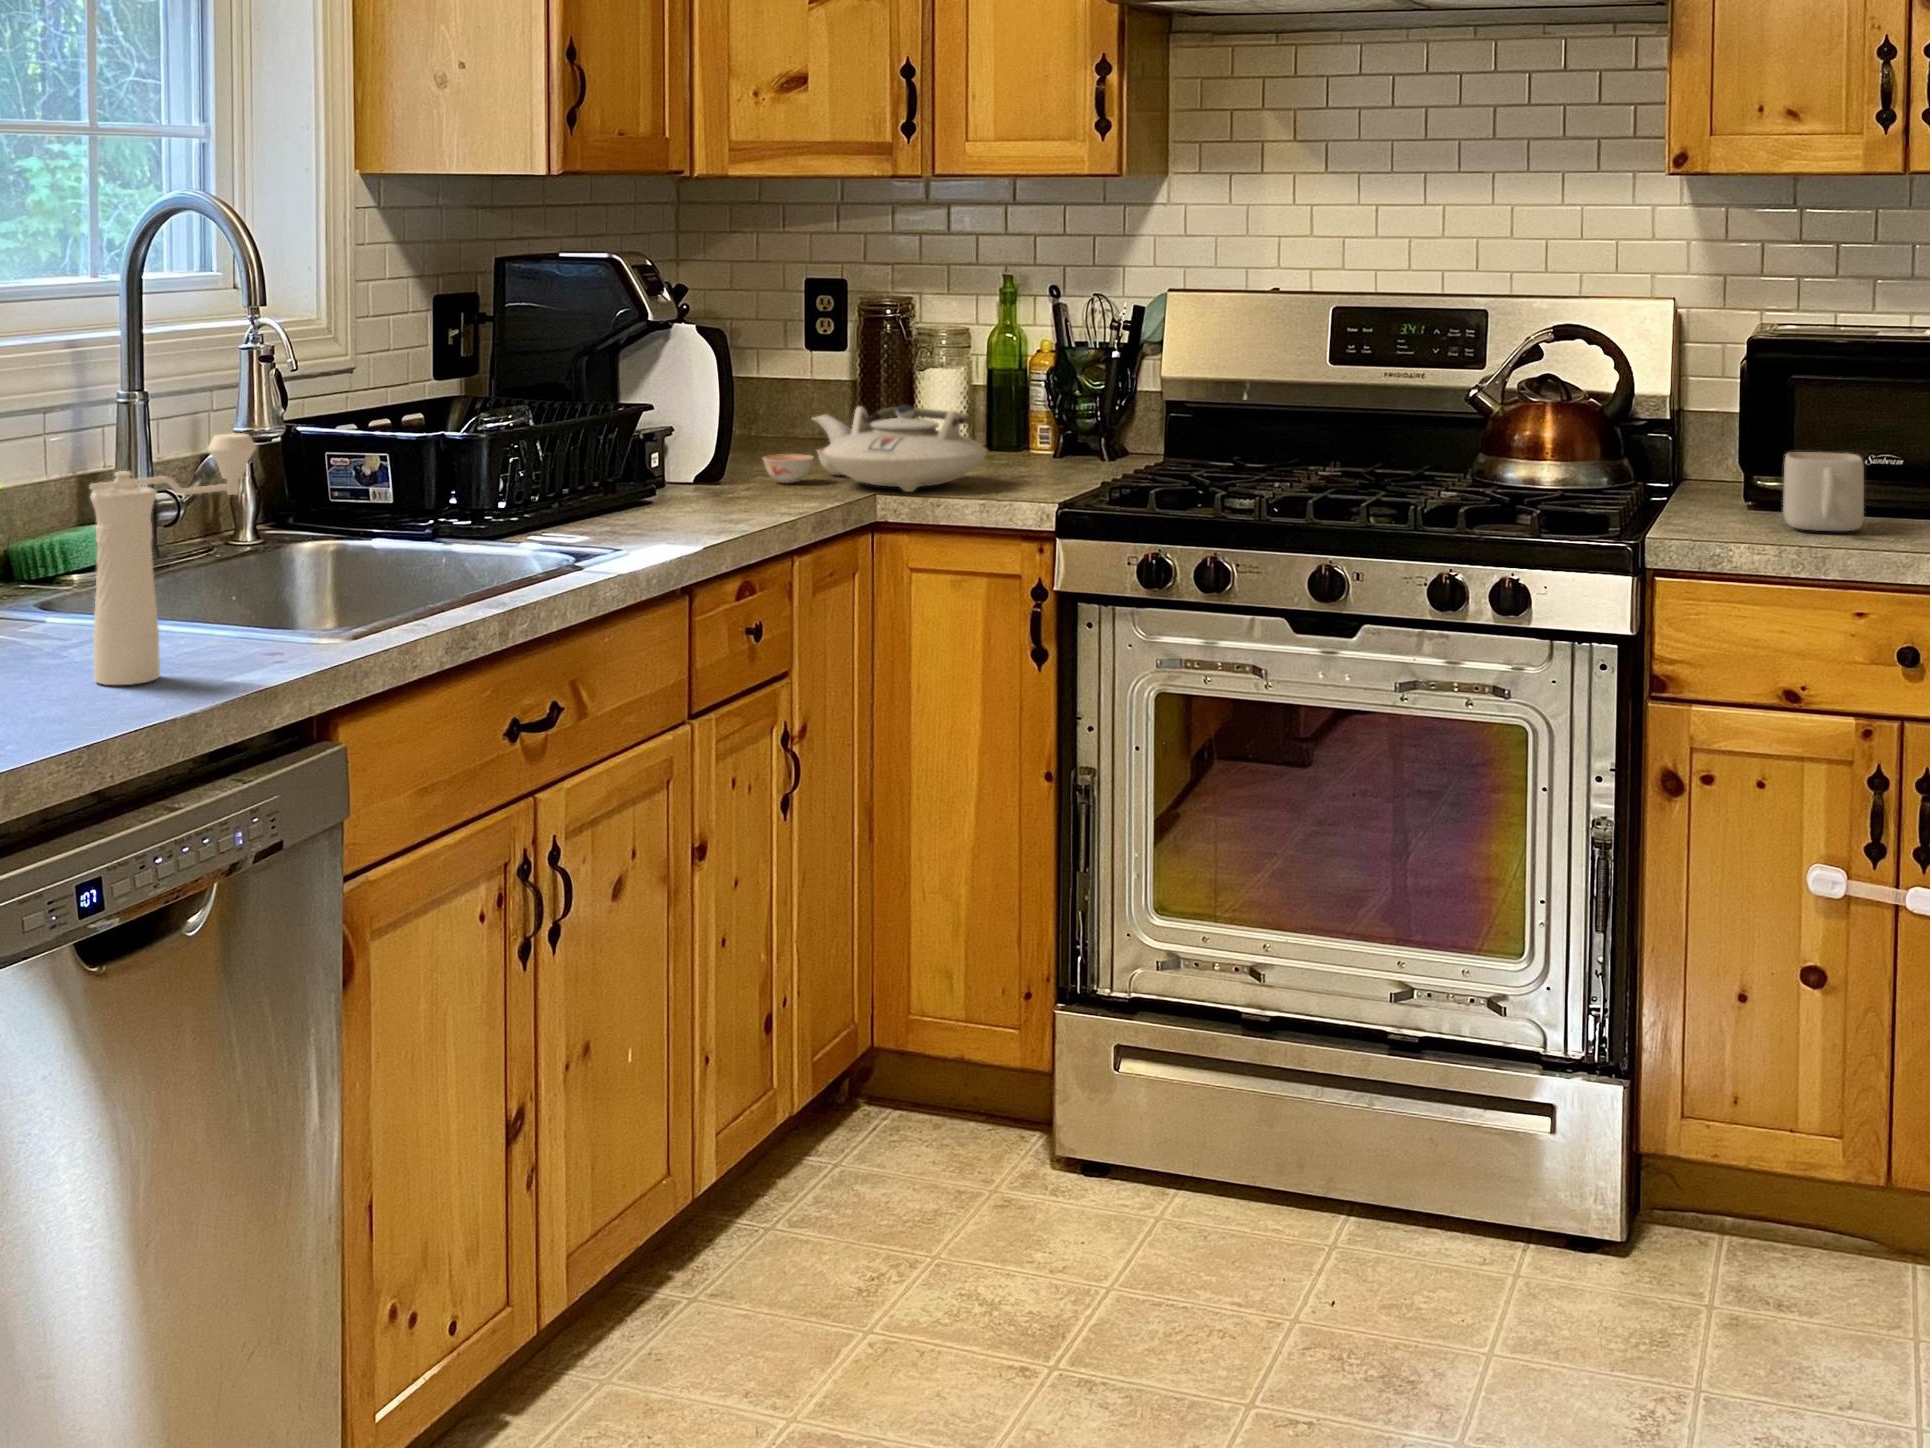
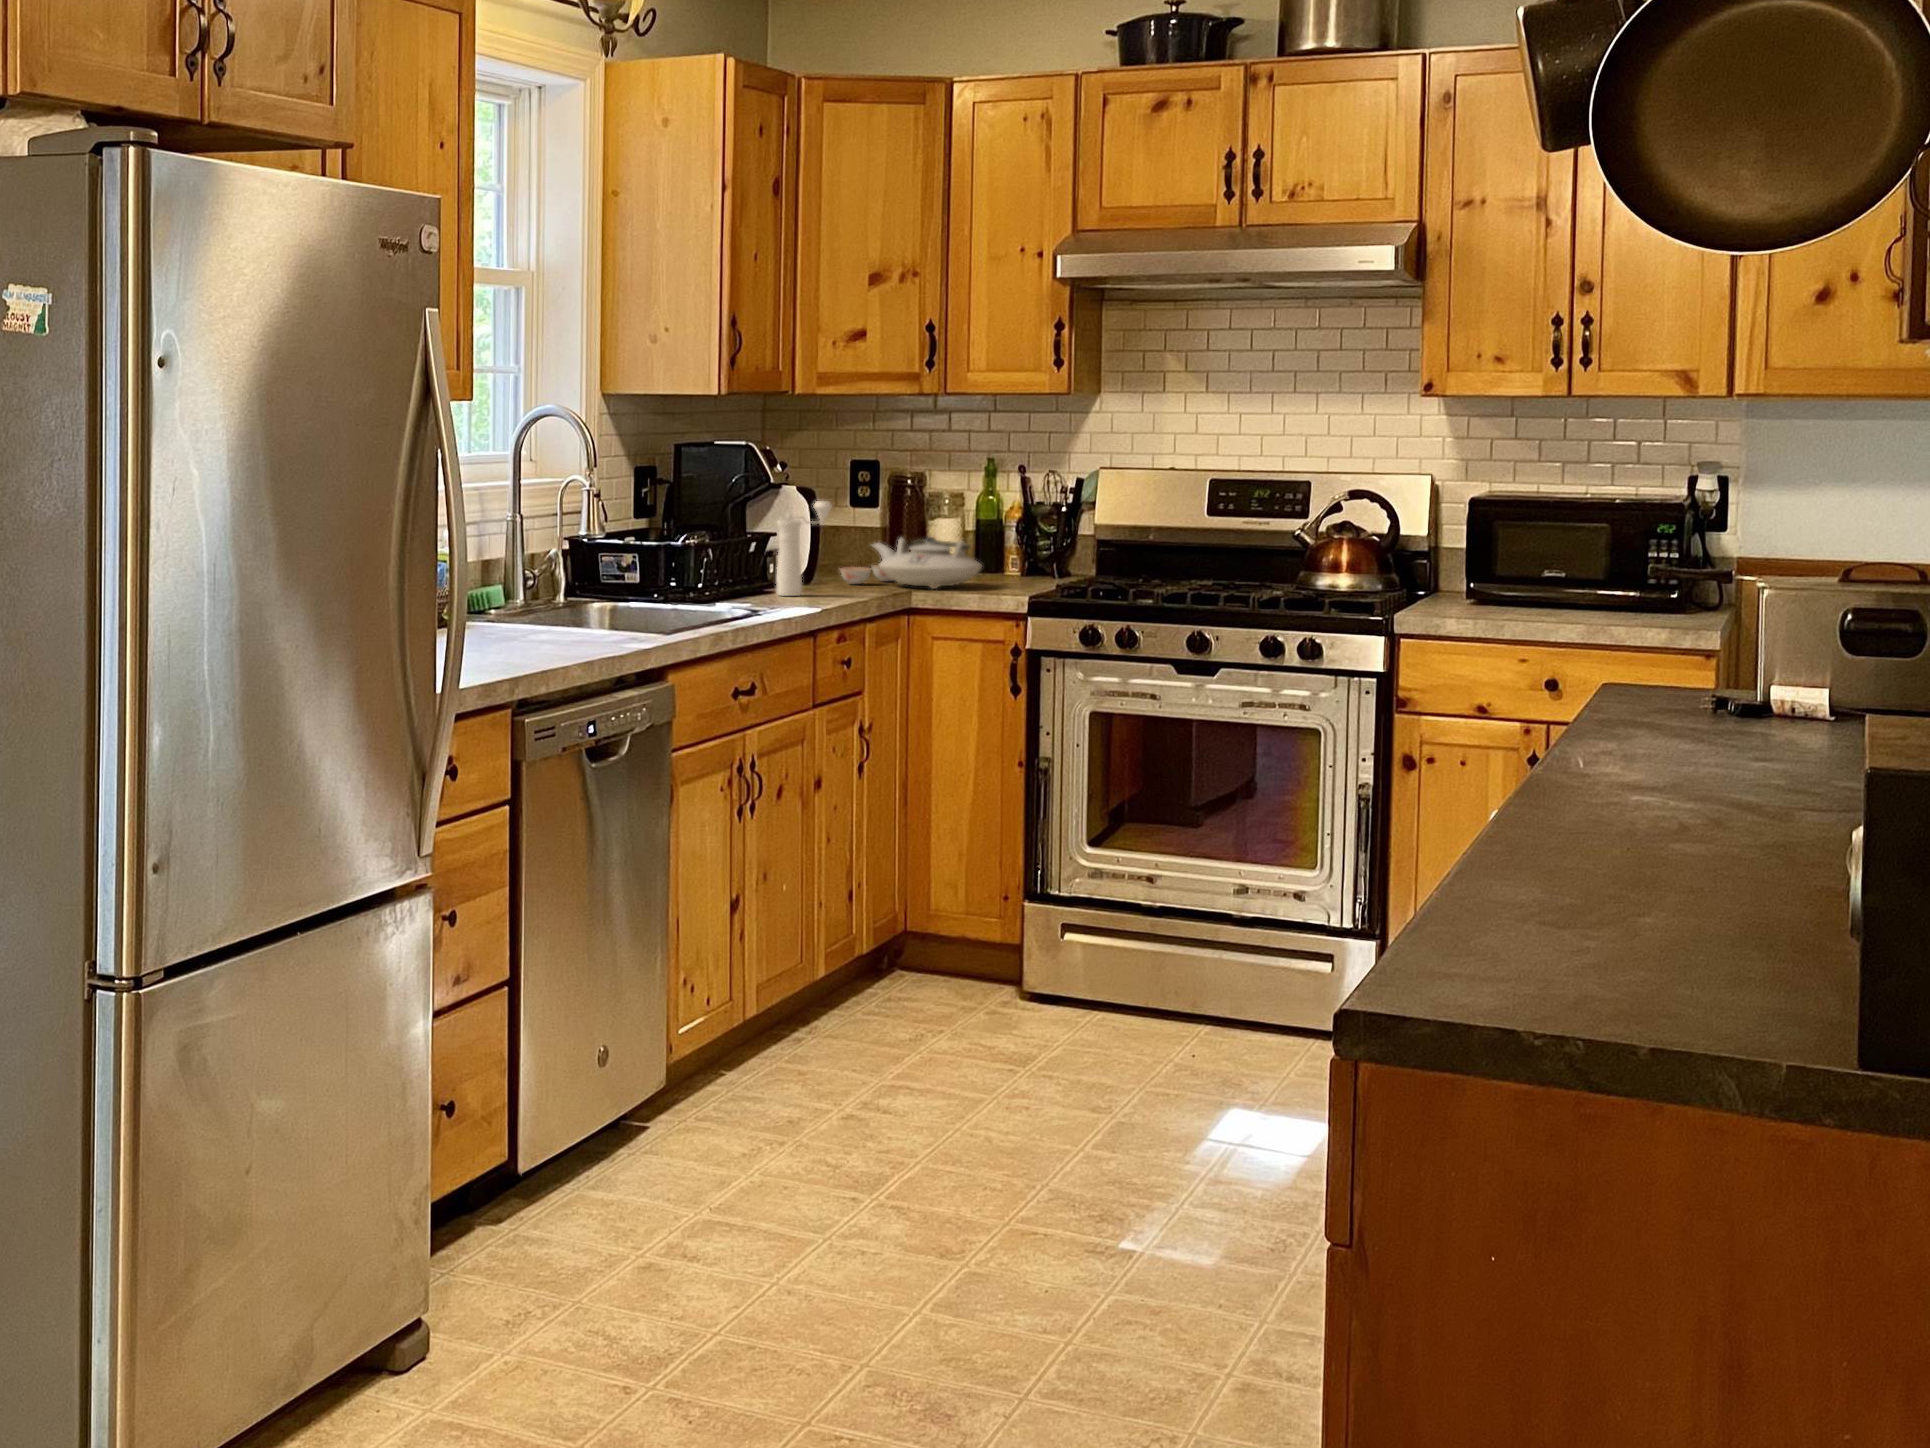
pepper mill: present [89,433,256,685] -> present [777,501,832,596]
mug: present [1783,452,1864,531] -> none [1488,569,1537,616]

